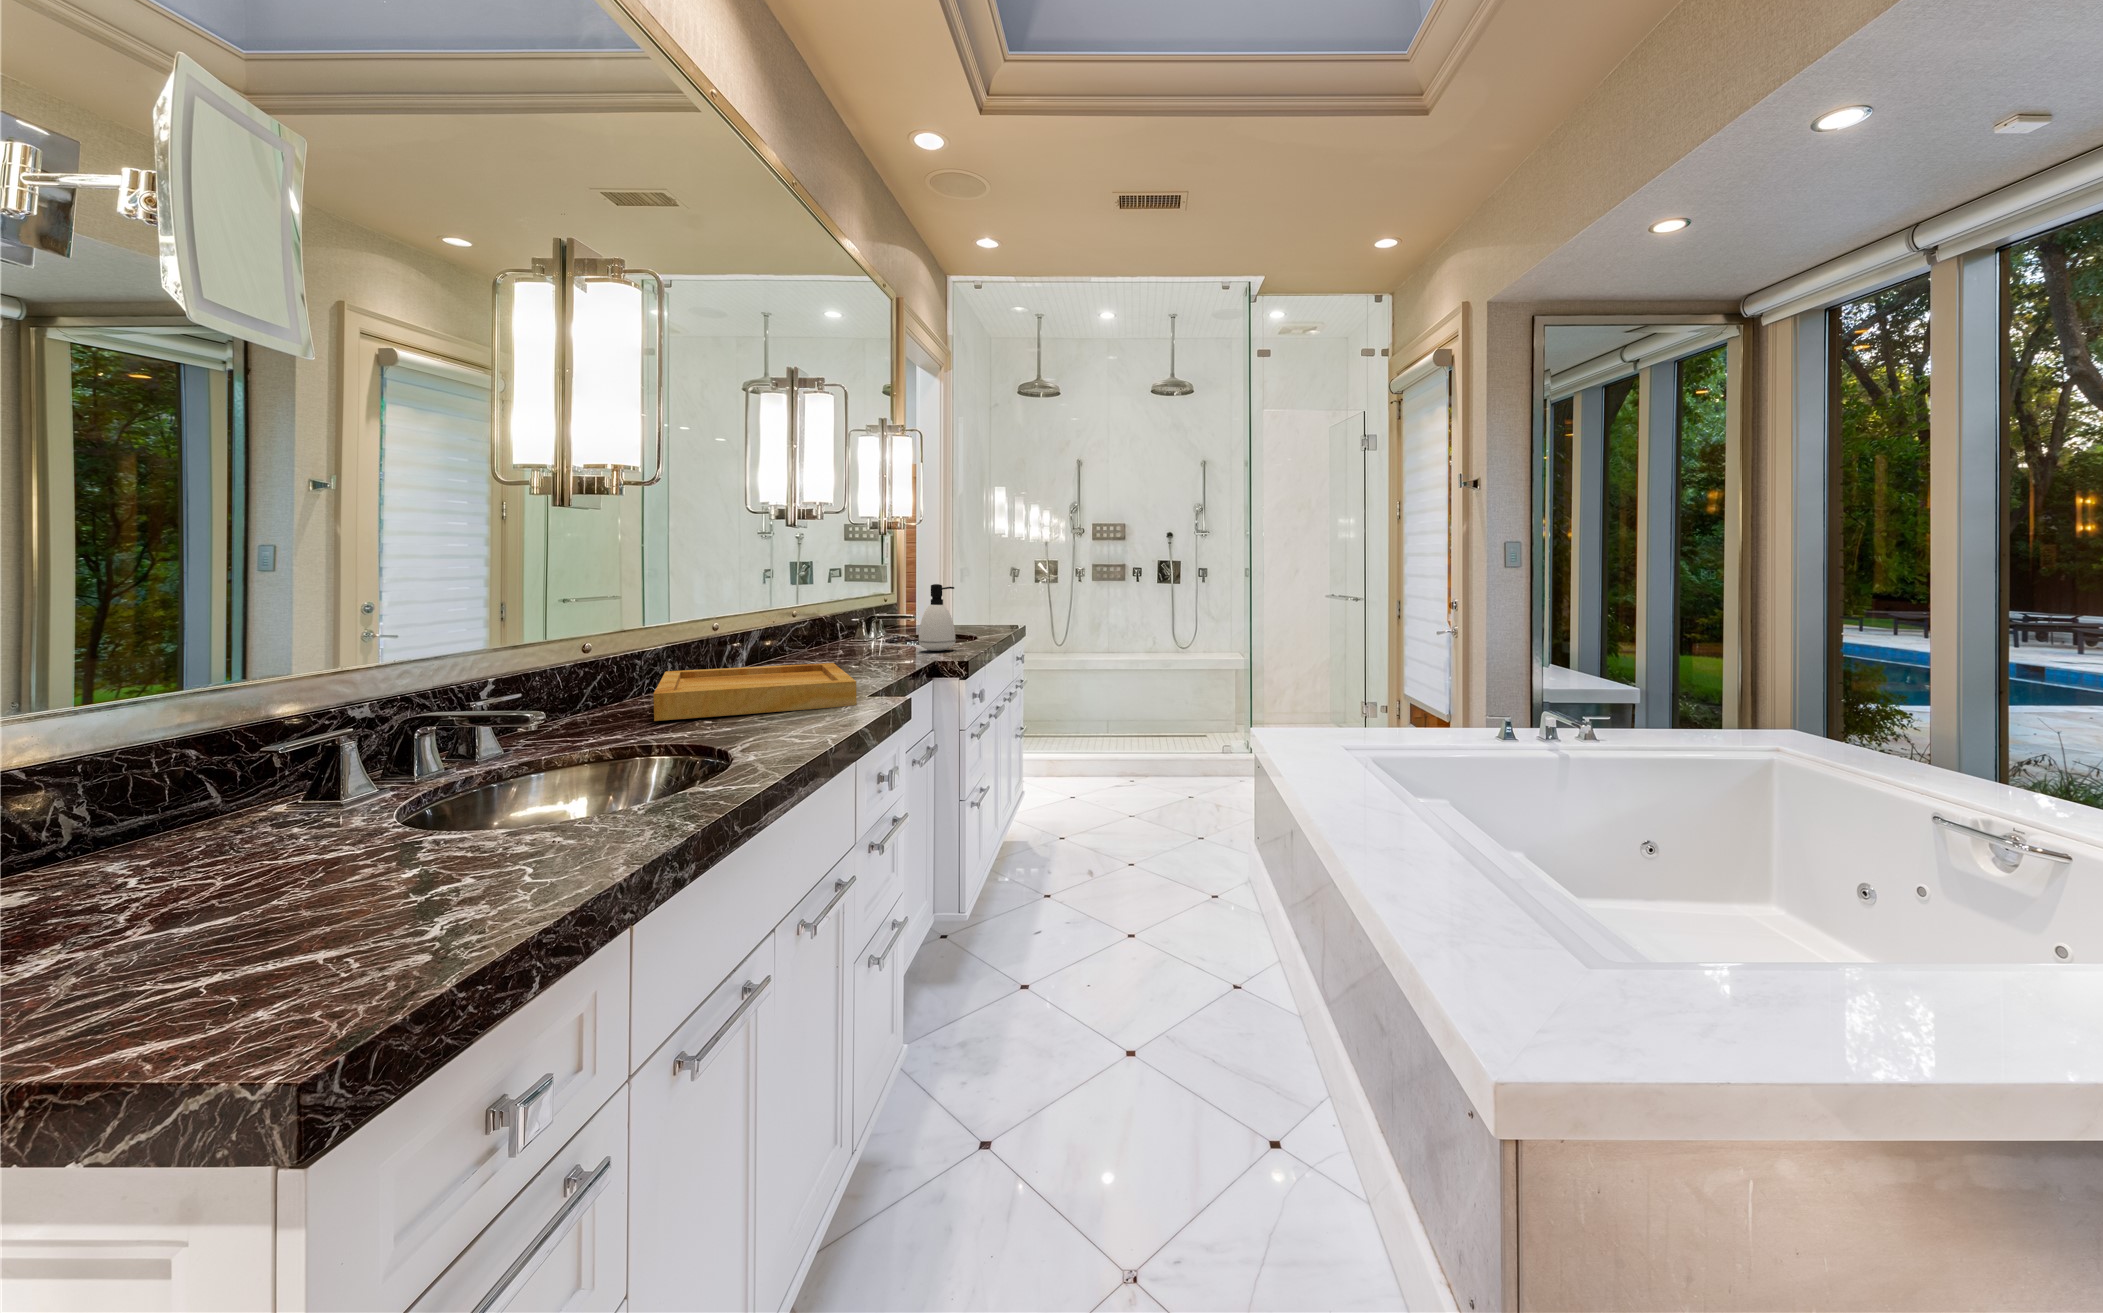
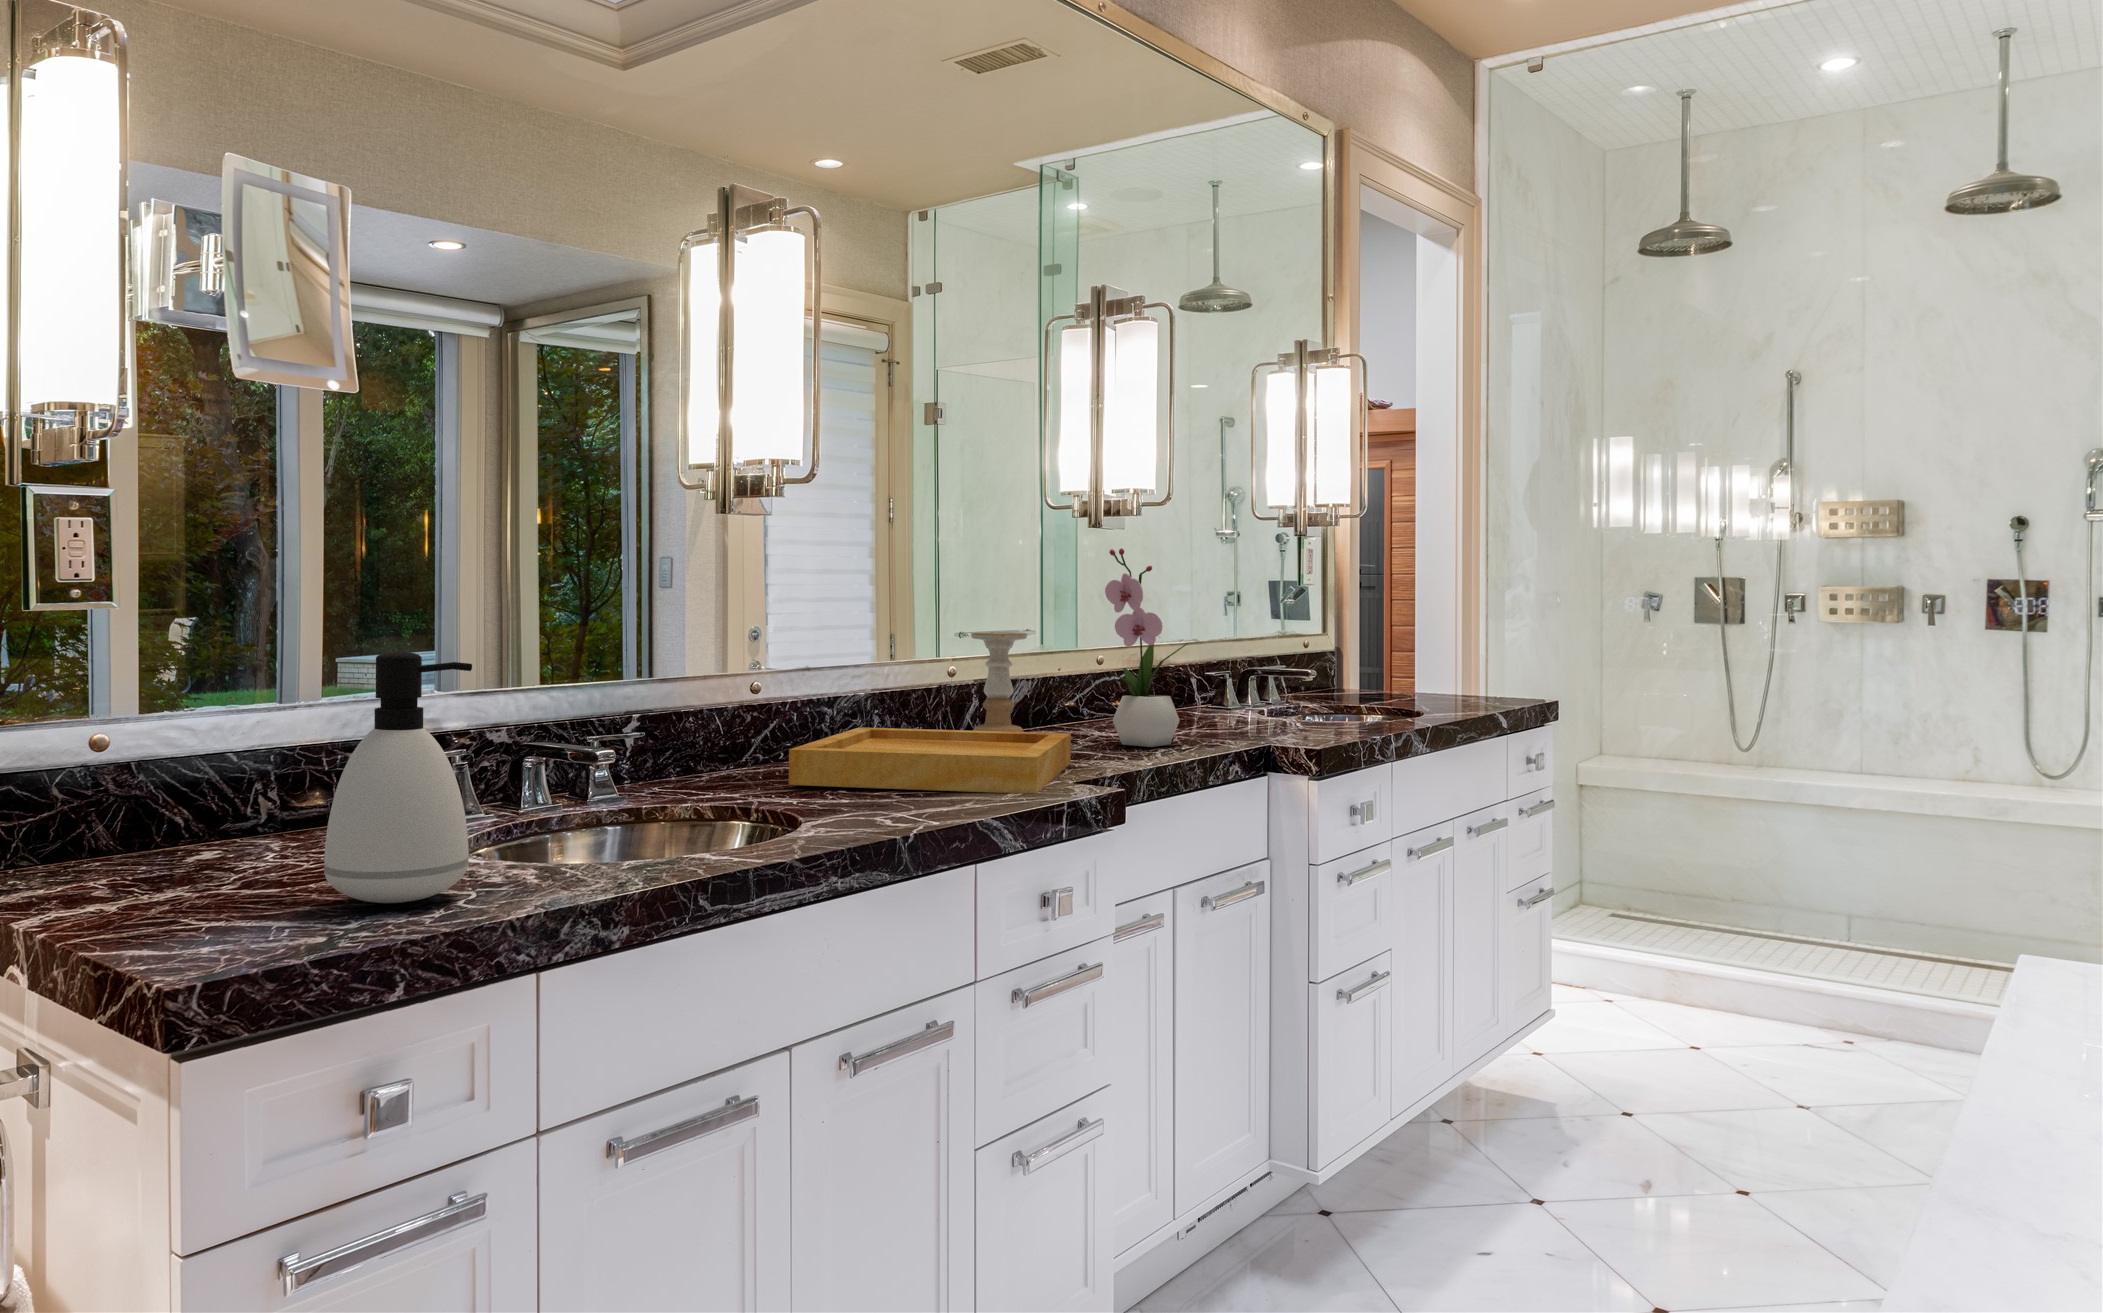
flower arrangement: none [831,542,881,667] -> present [1105,548,1188,747]
soap dispenser: present [919,584,955,651] -> present [324,651,472,903]
candle holder: none [722,597,773,674] -> present [971,632,1027,732]

